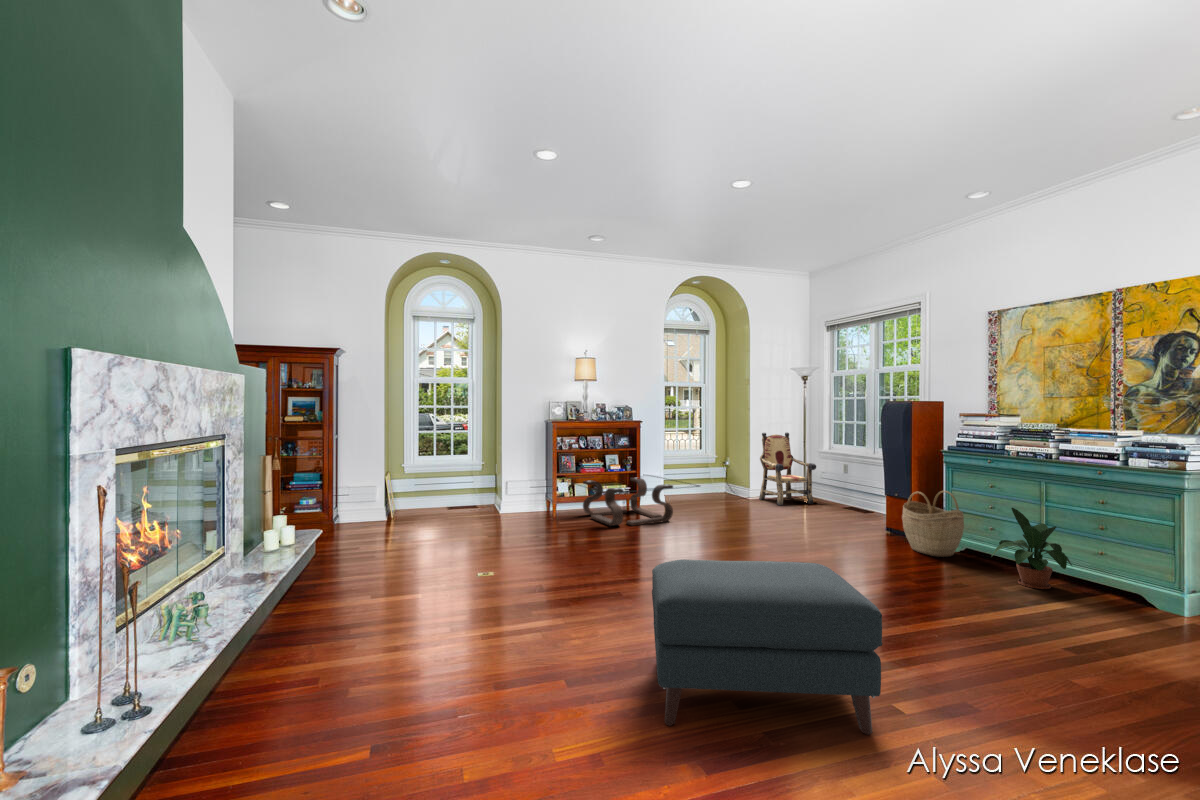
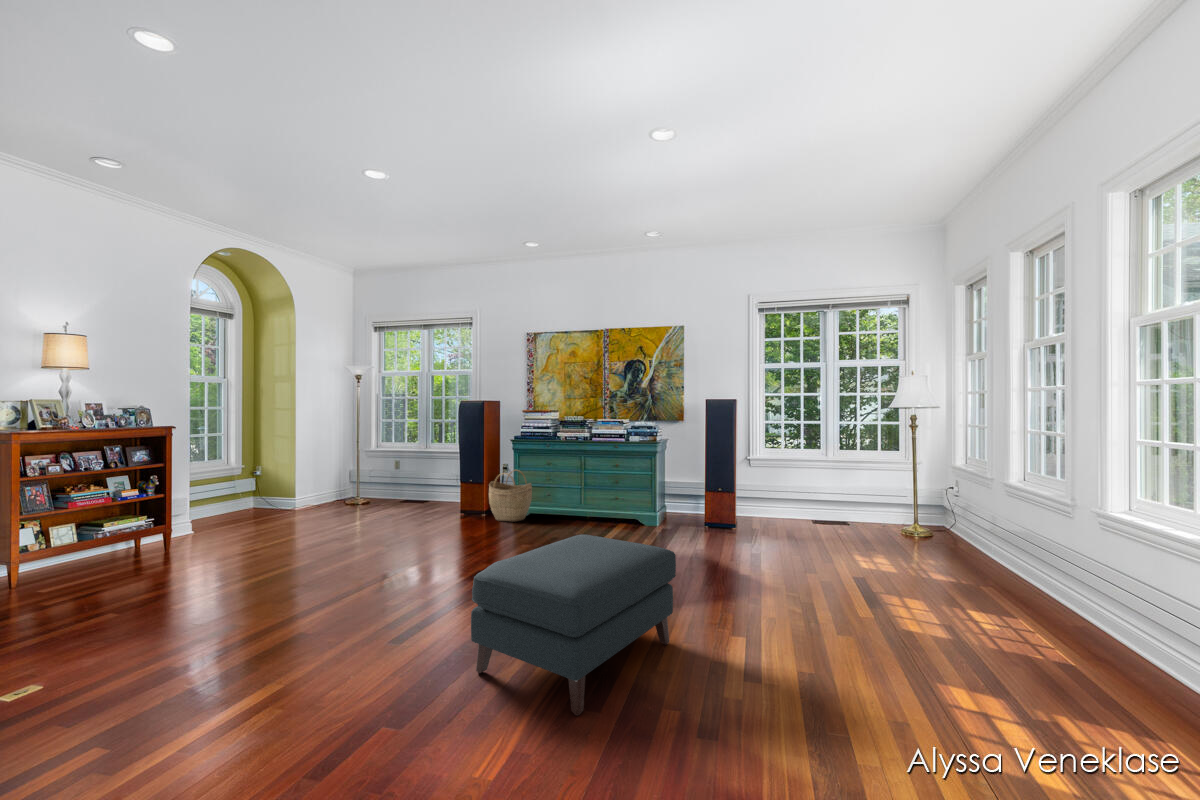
armchair: present [759,432,816,505] -> none [307,432,370,508]
coffee table: present [560,477,700,526] -> none [20,498,284,575]
potted plant: present [992,508,1072,589] -> none [564,475,609,527]

